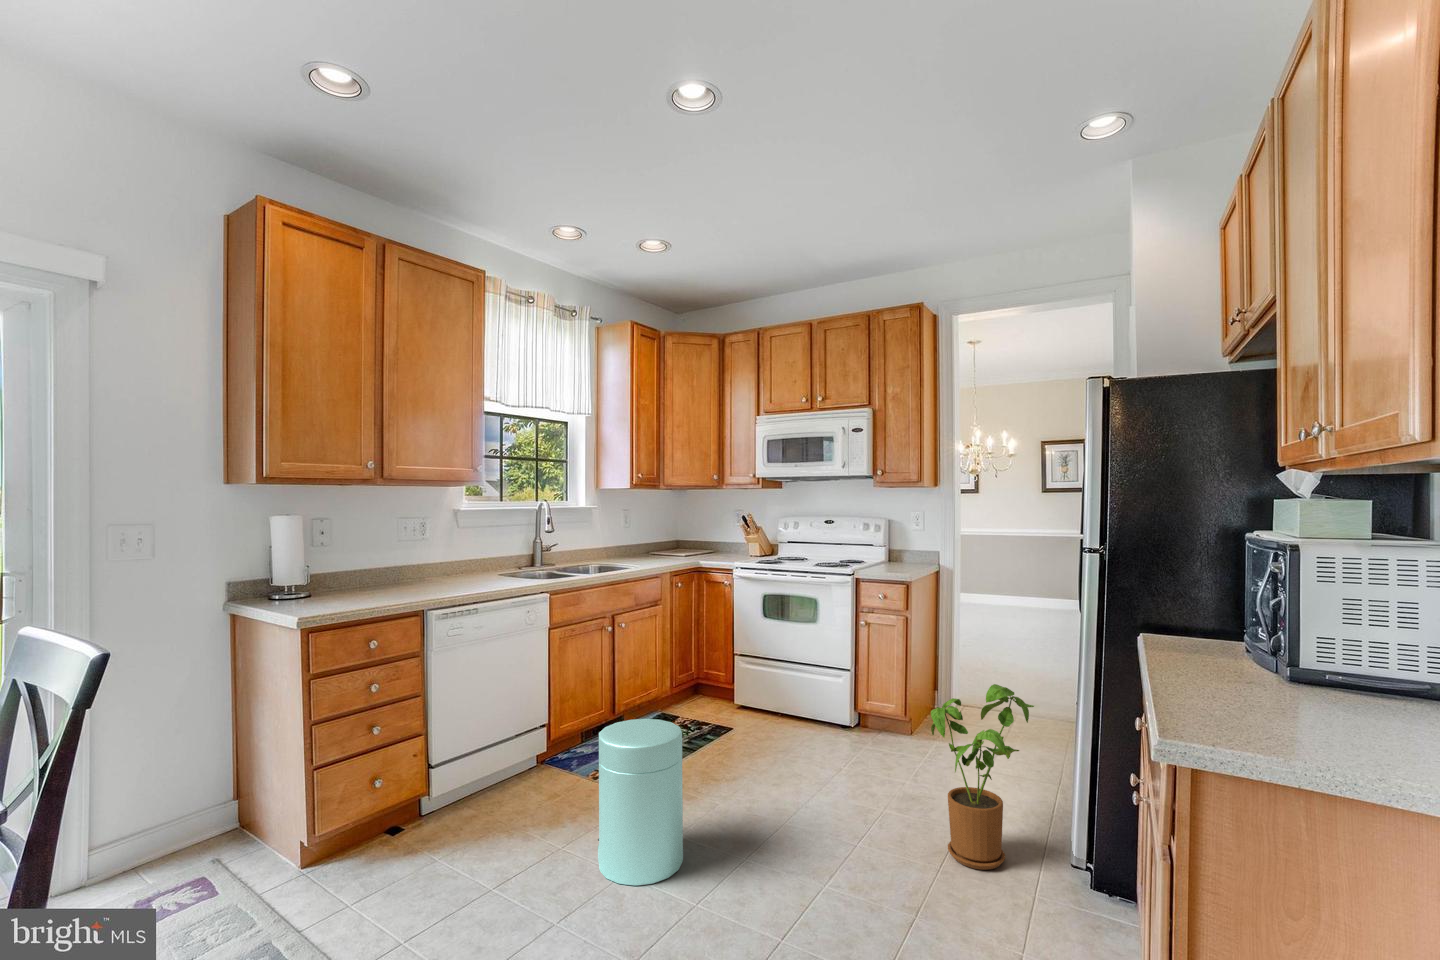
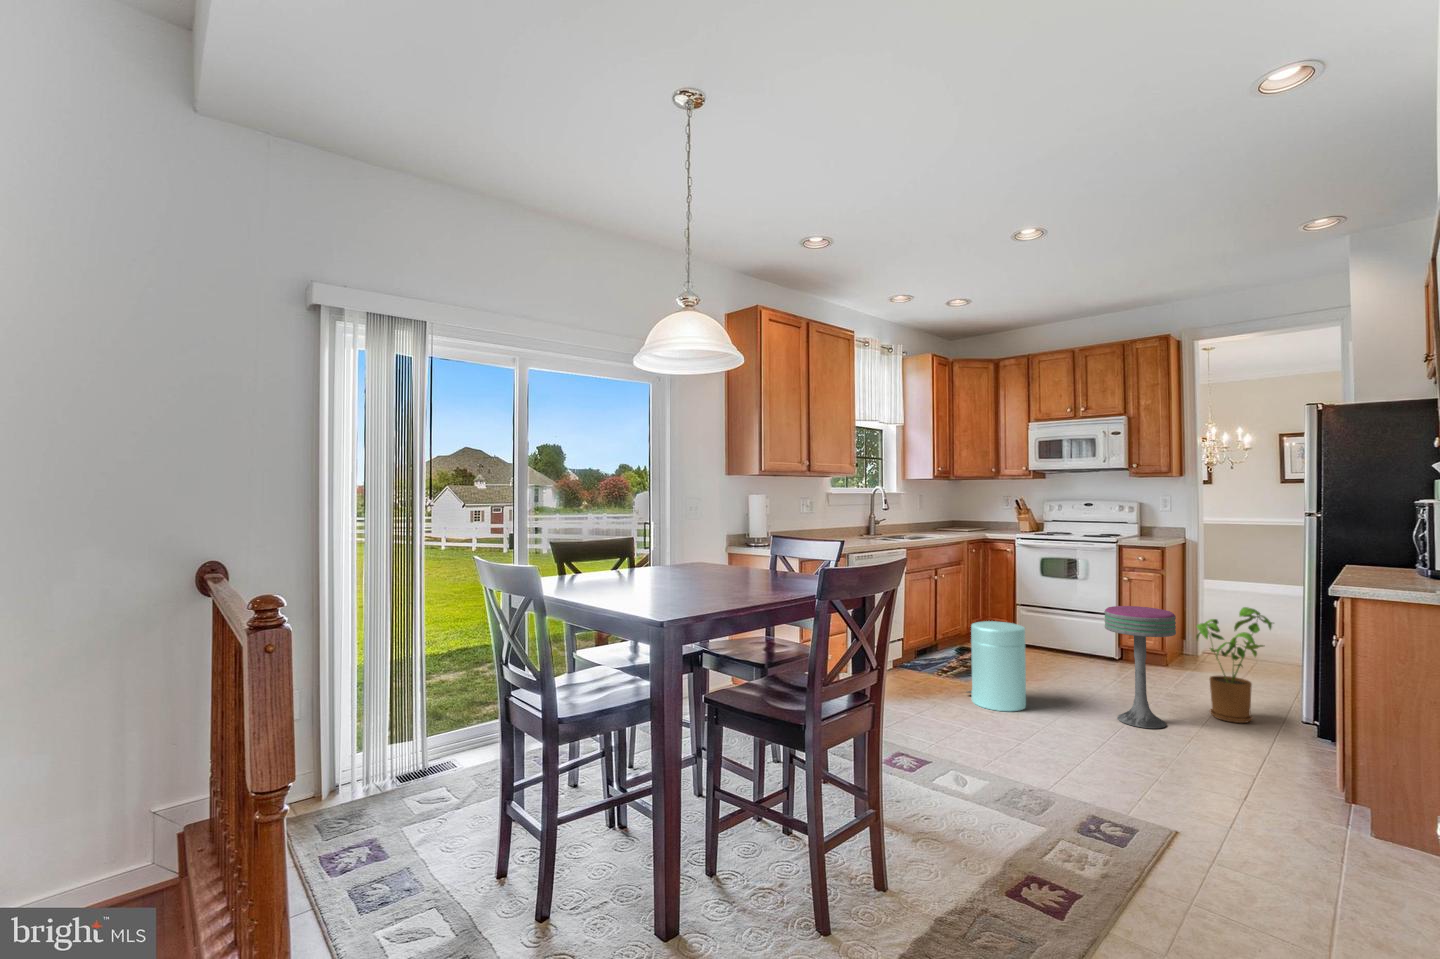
bar stool: none [794,690,894,907] -> present [1104,606,1176,728]

